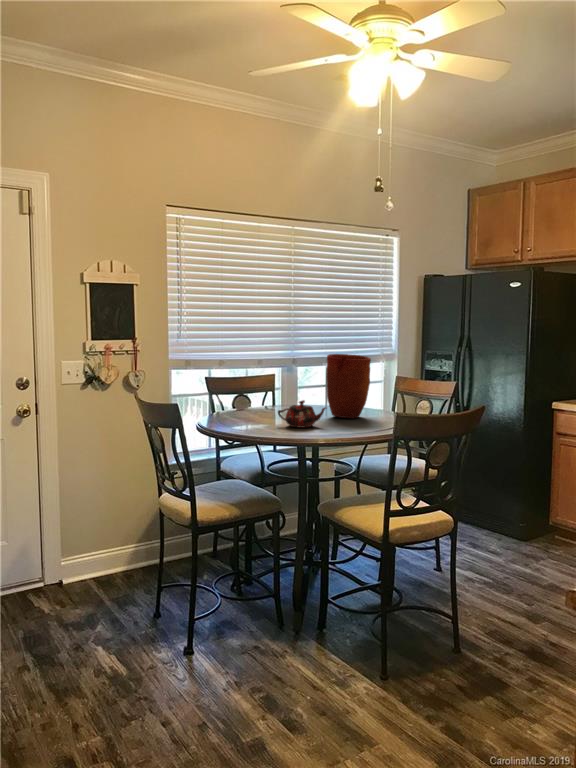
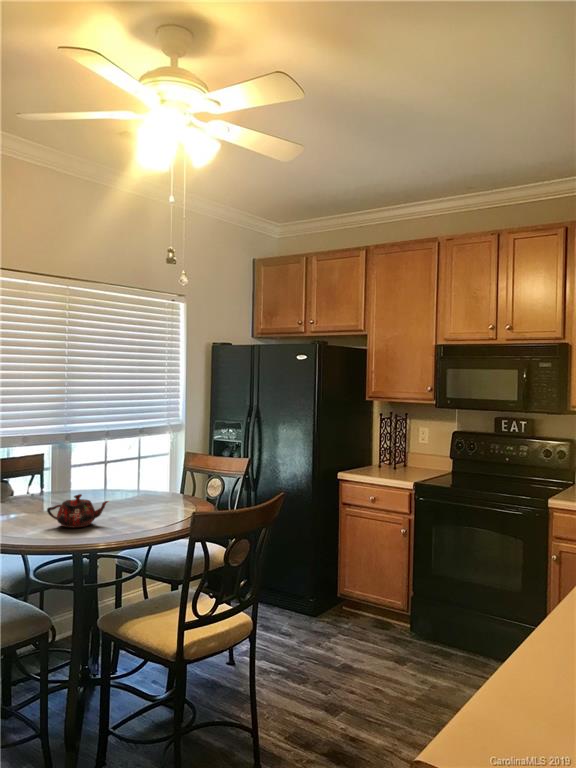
vase: present [326,354,371,418] -> none [108,434,159,509]

